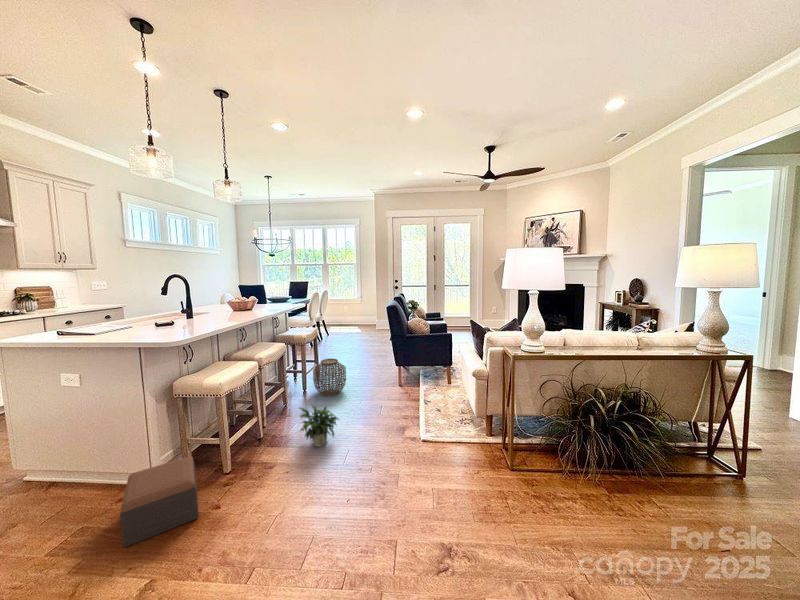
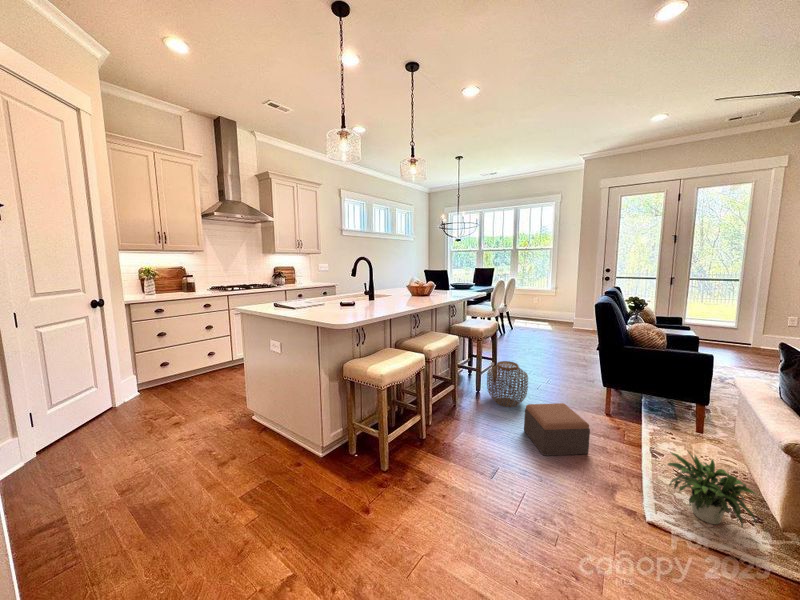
potted plant: present [299,405,338,447] -> present [668,452,757,527]
footstool: present [120,456,199,547] -> present [524,403,590,455]

